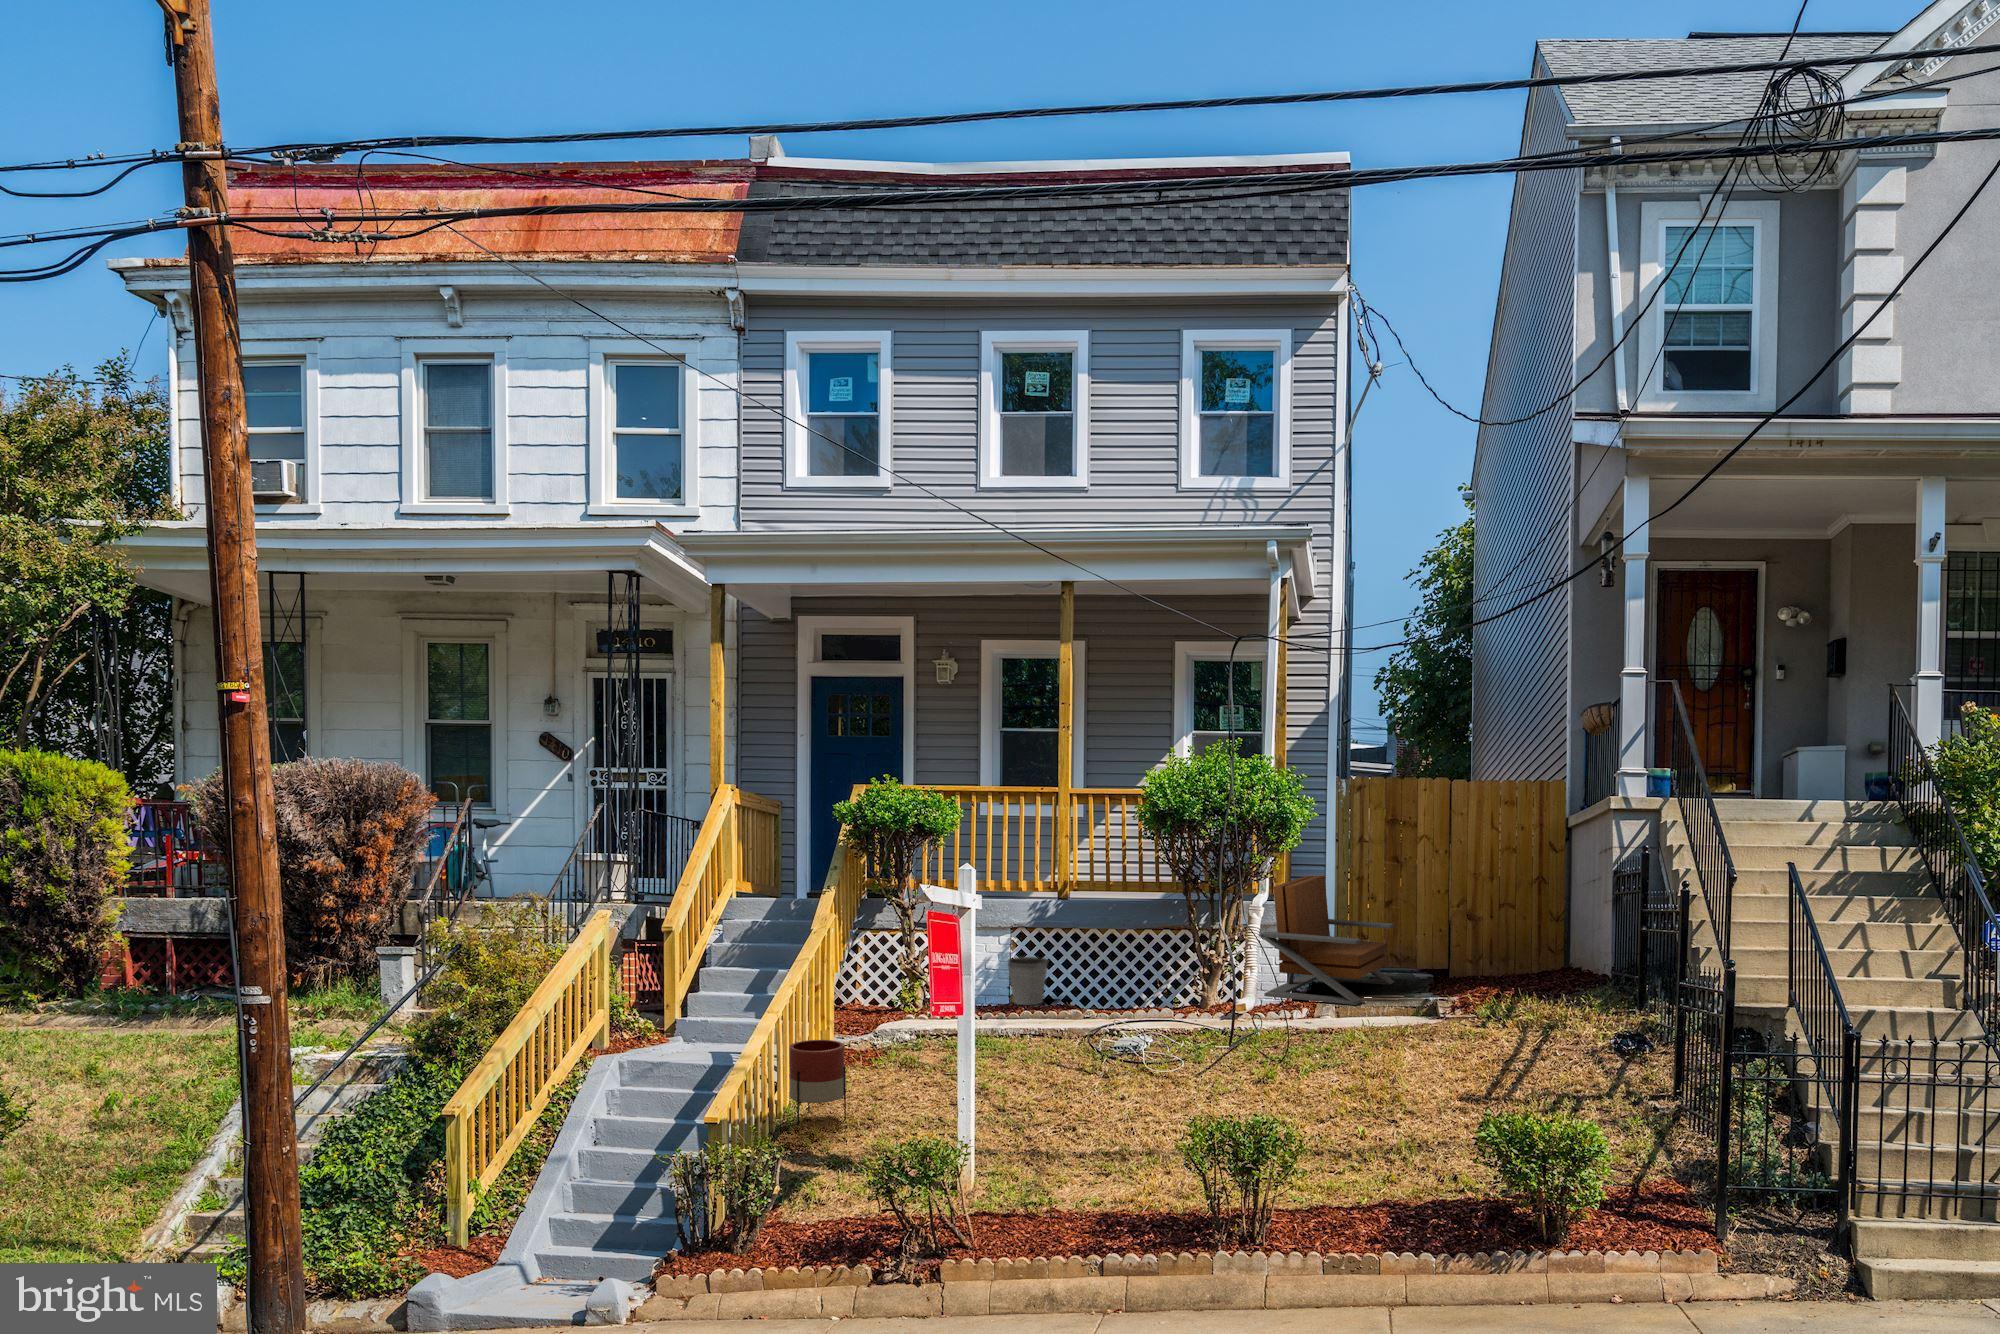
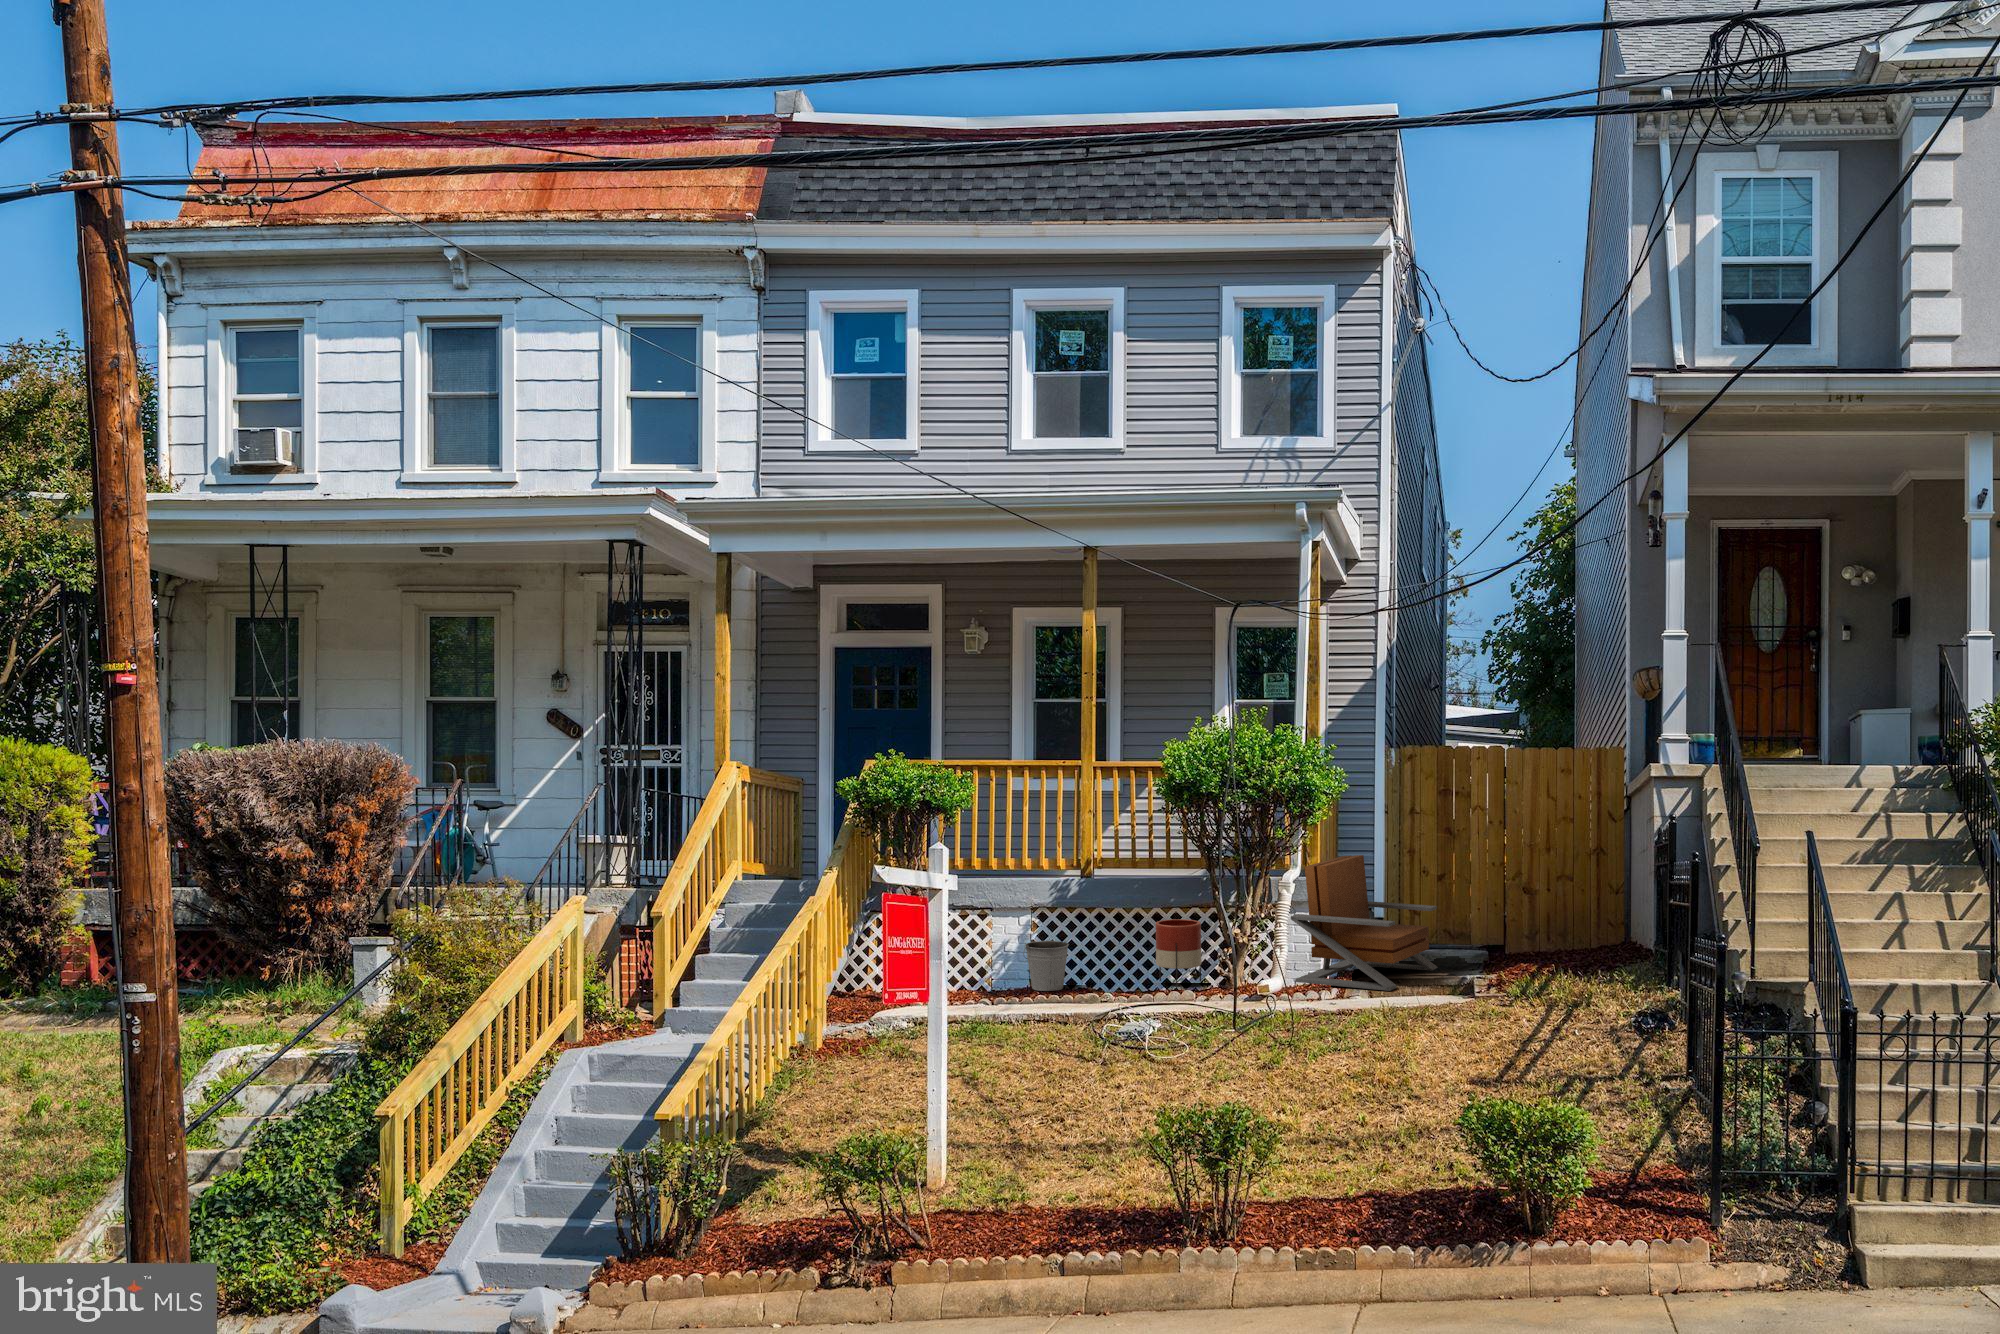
planter: present [789,1040,846,1125] -> present [1156,919,1202,988]

